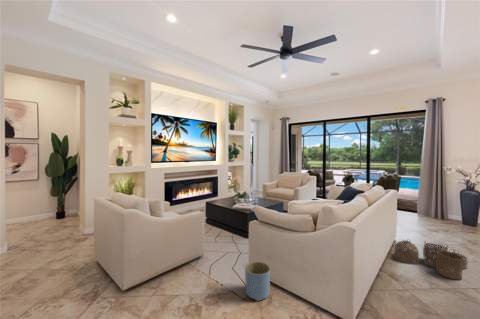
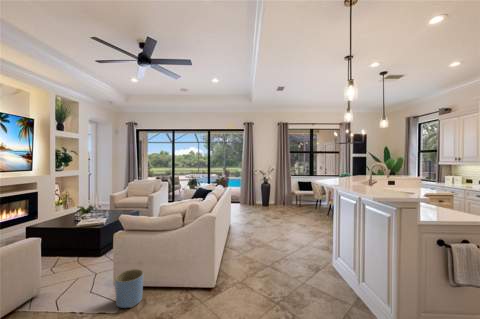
woven basket: present [394,241,467,279] -> none [232,221,270,242]

